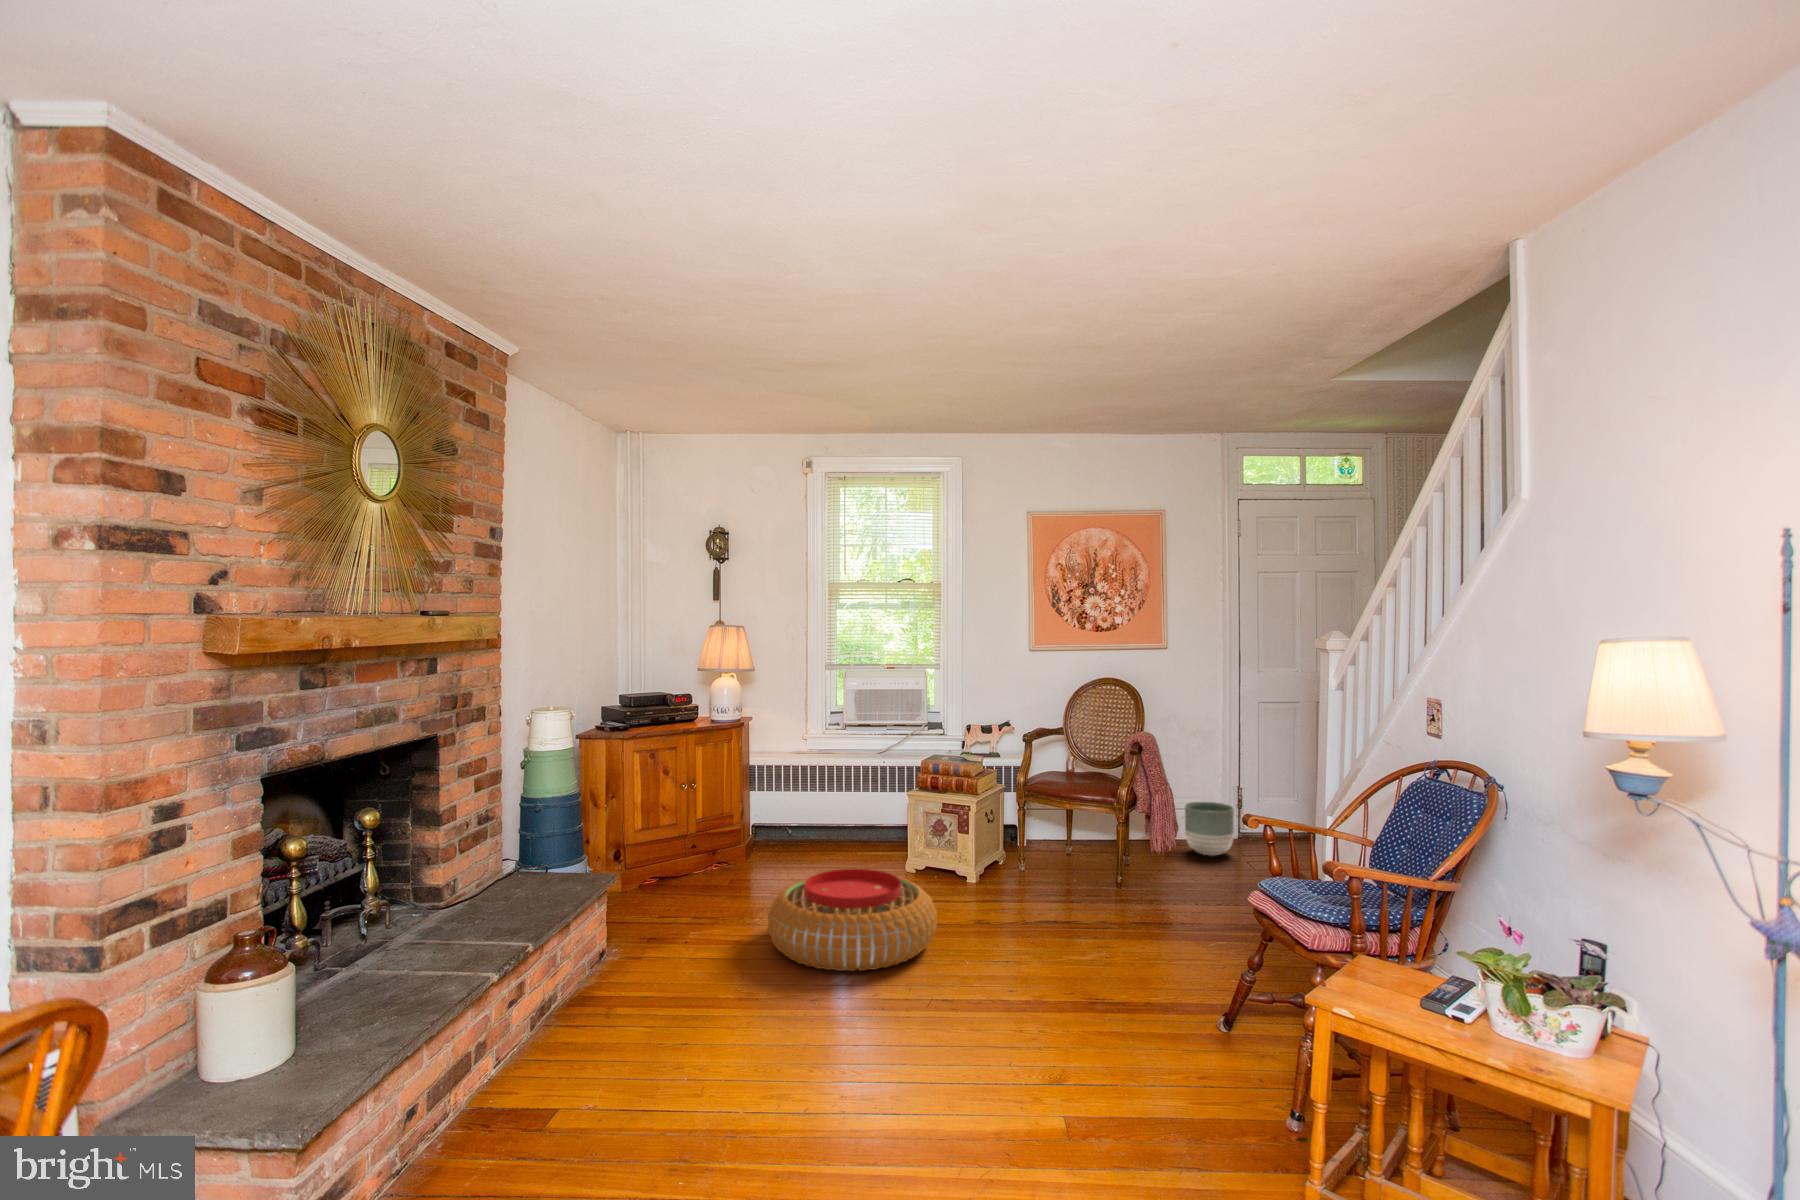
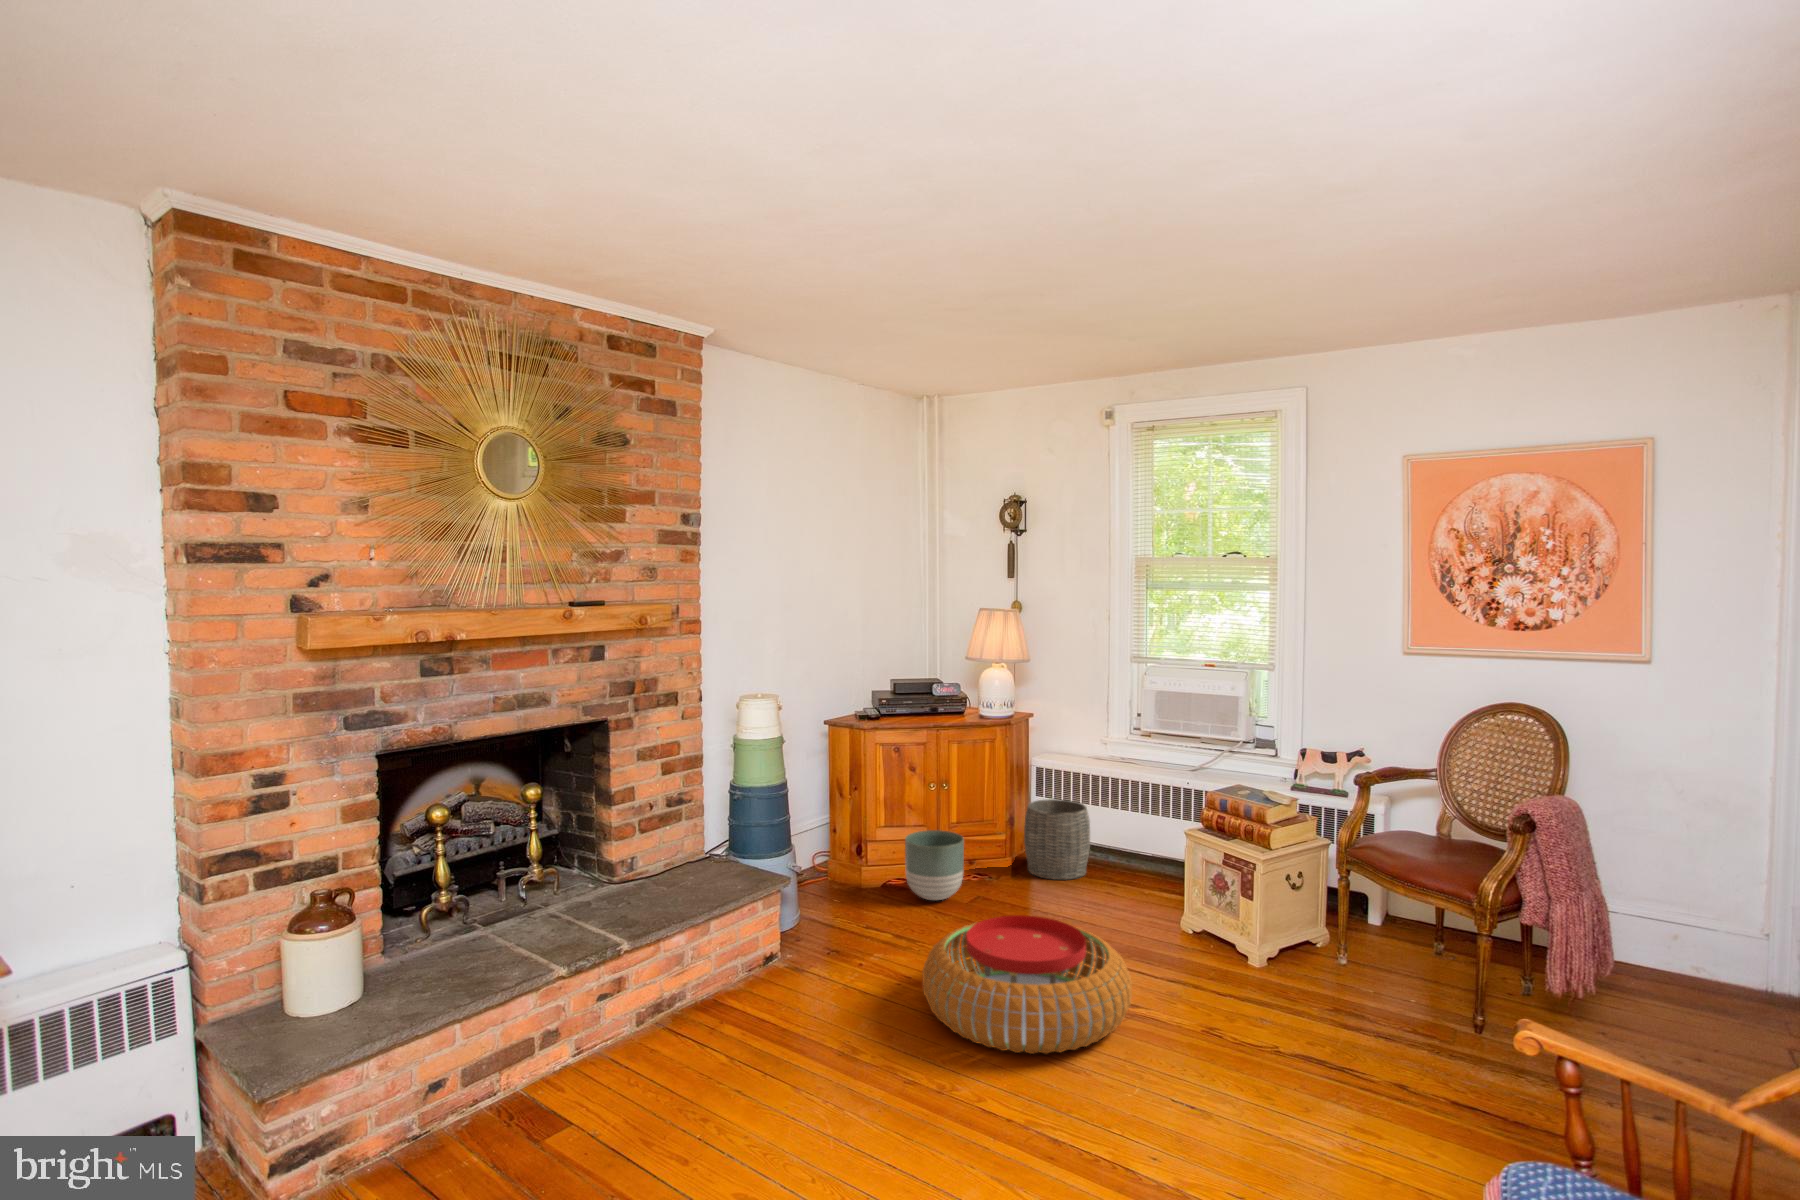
woven basket: none [747,790,804,857] -> present [1024,799,1090,880]
planter: present [1185,802,1234,856] -> present [905,830,964,900]

